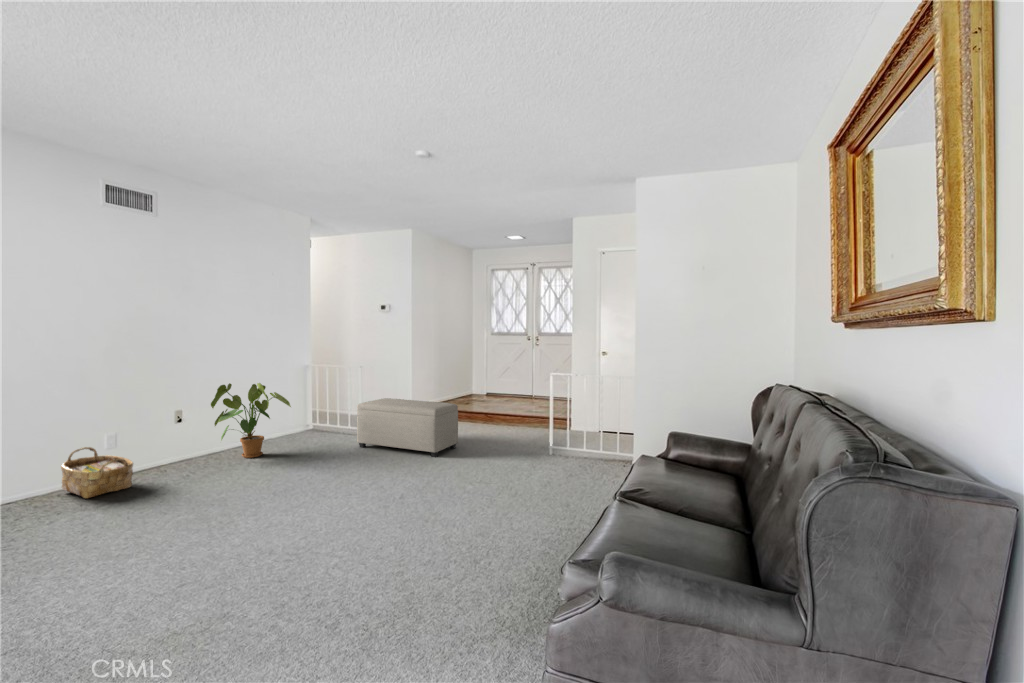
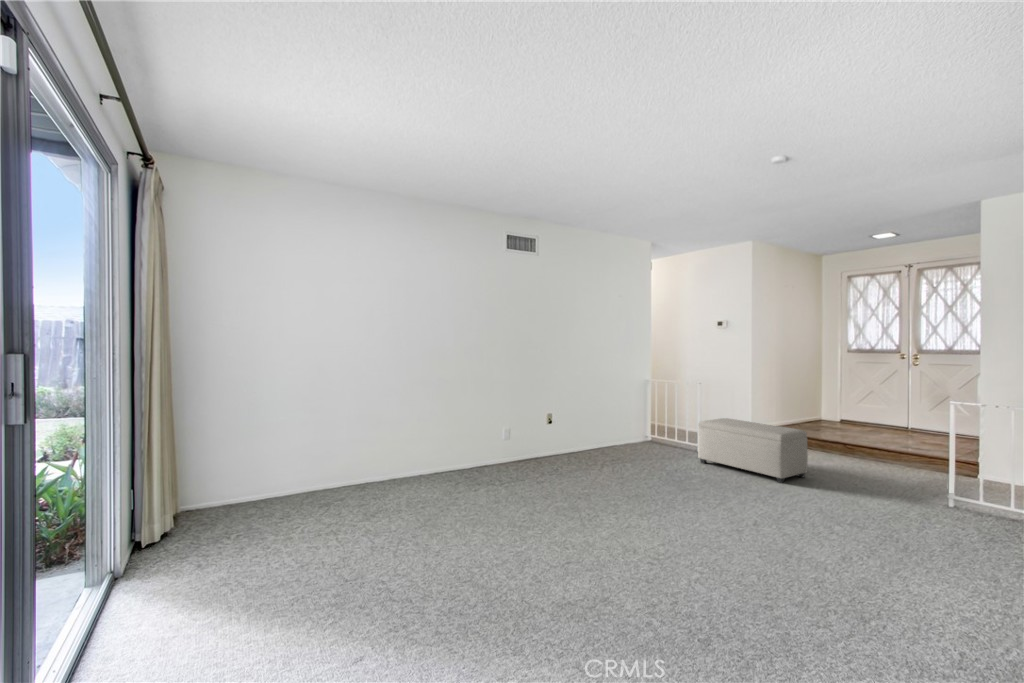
house plant: present [211,383,291,458] -> none [579,396,640,459]
woven basket: present [61,447,133,498] -> none [497,437,536,473]

